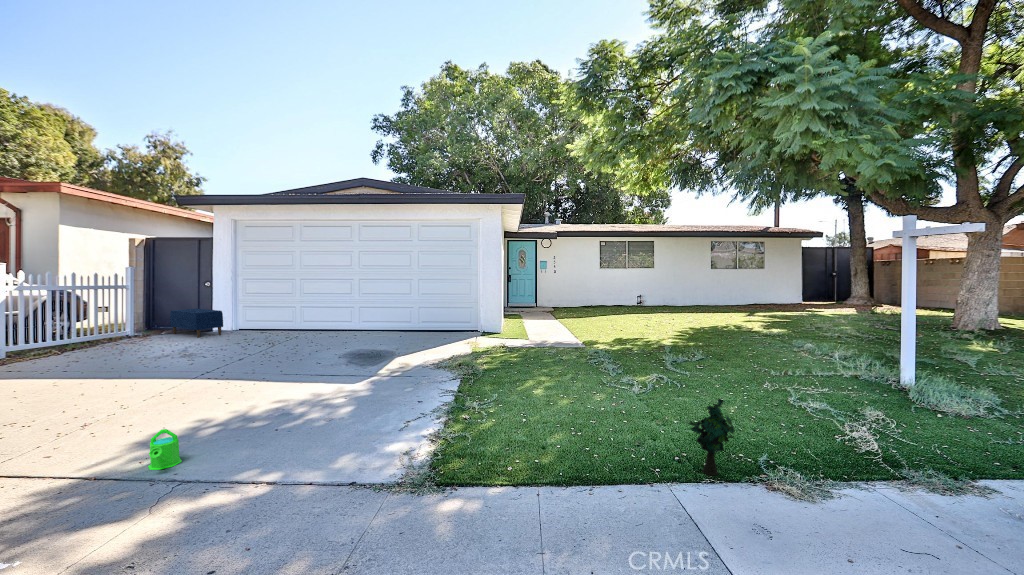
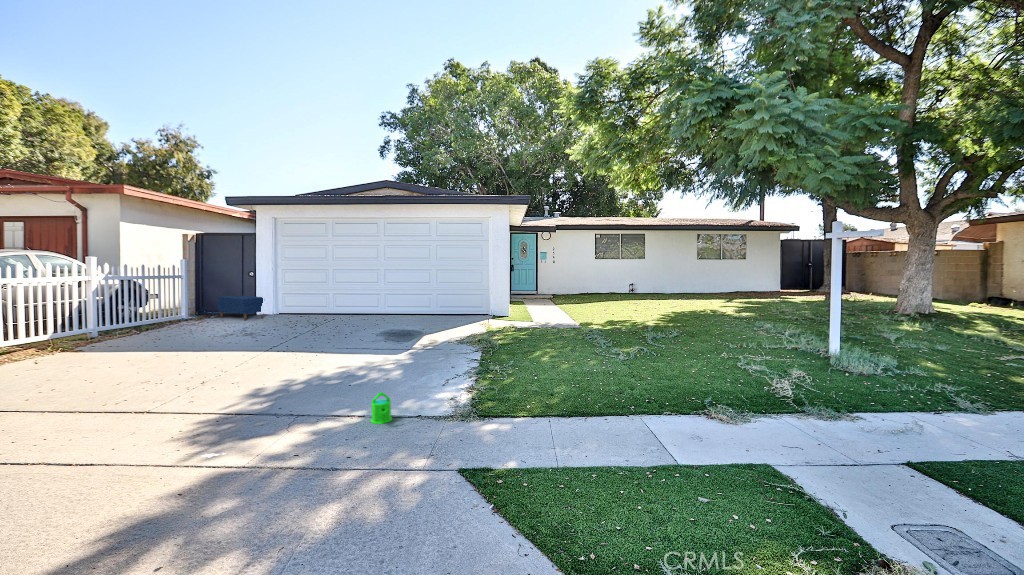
decorative plant: present [689,399,735,476] -> none [655,354,686,406]
watering can: present [148,429,182,470] -> present [371,392,392,424]

